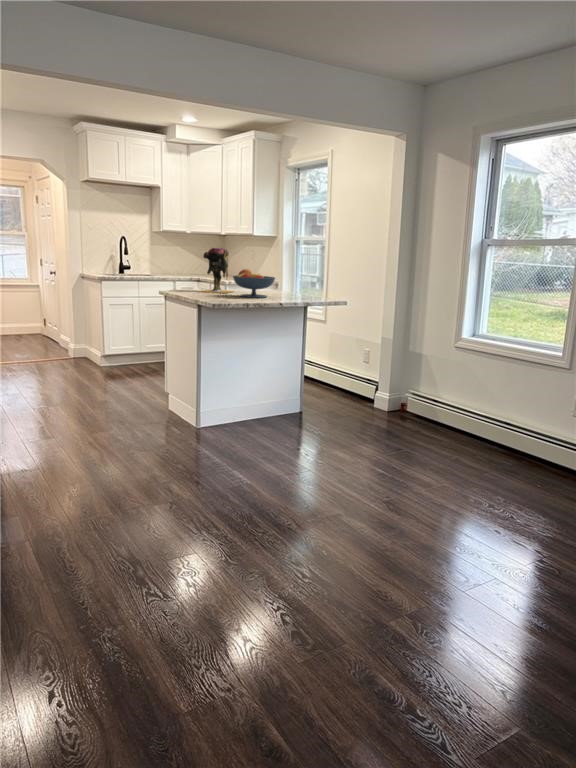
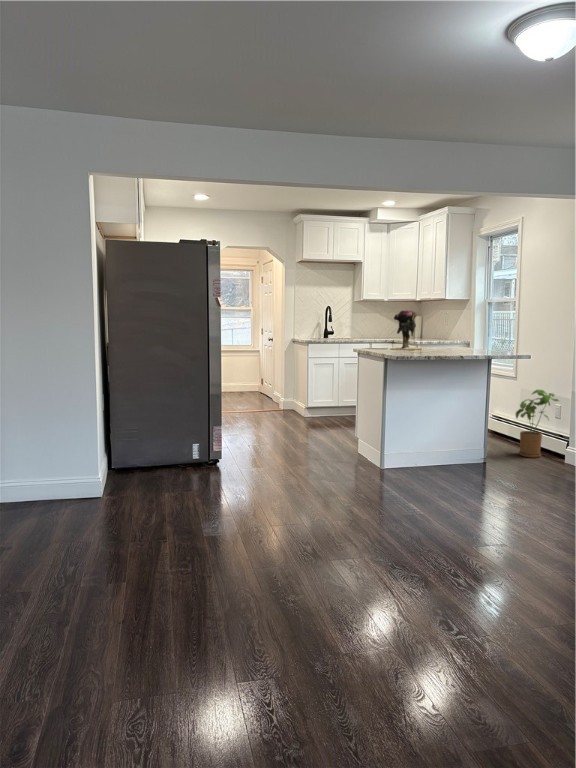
fruit bowl: present [233,269,275,298] -> none [418,328,458,353]
house plant: none [330,334,371,403] -> present [516,390,559,458]

